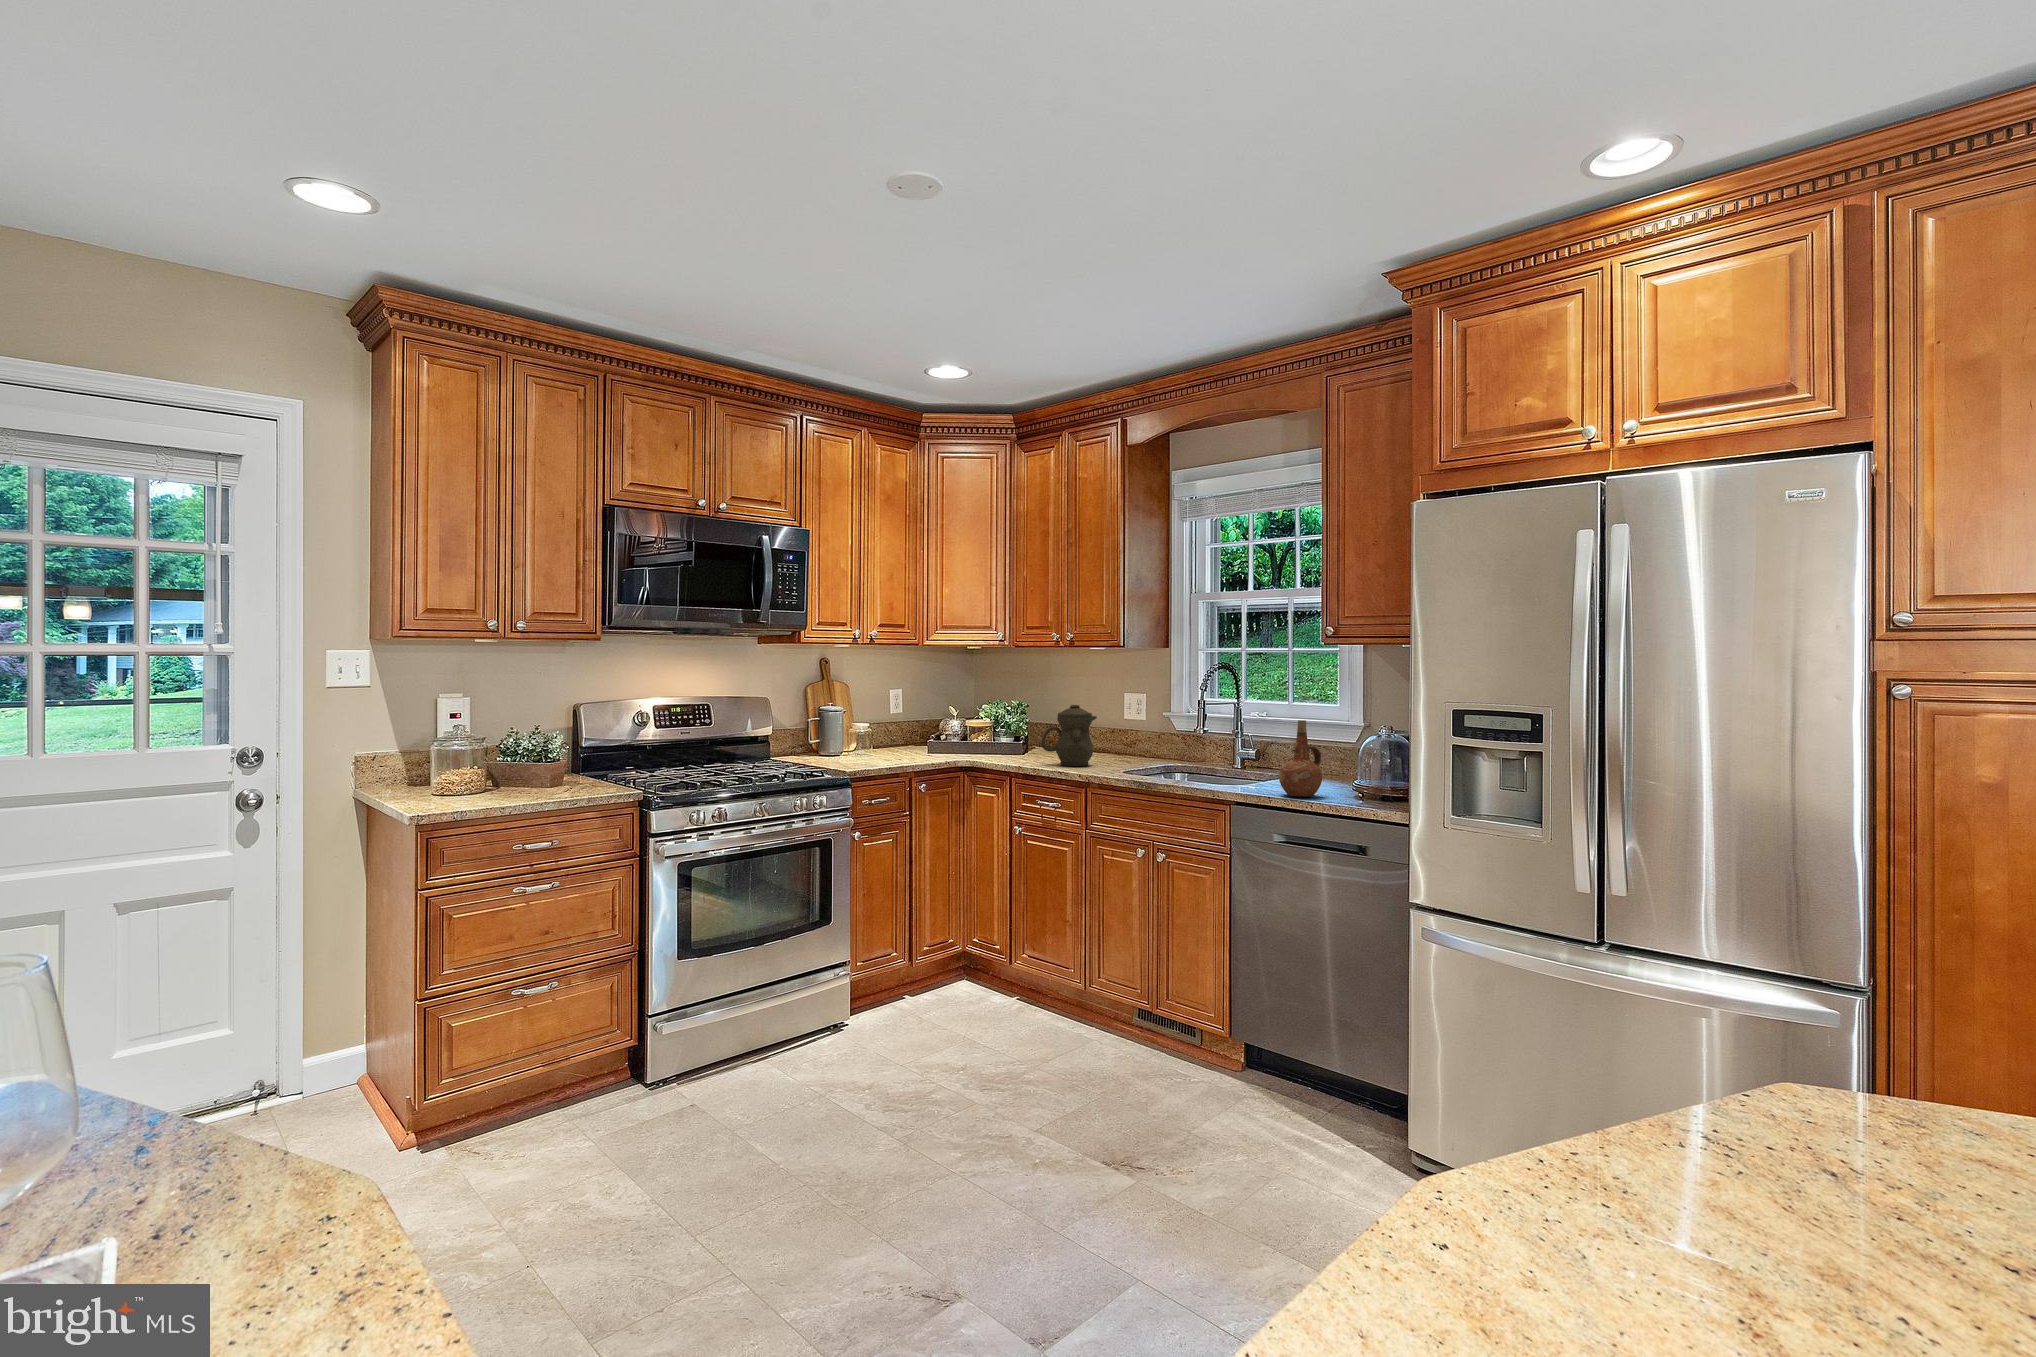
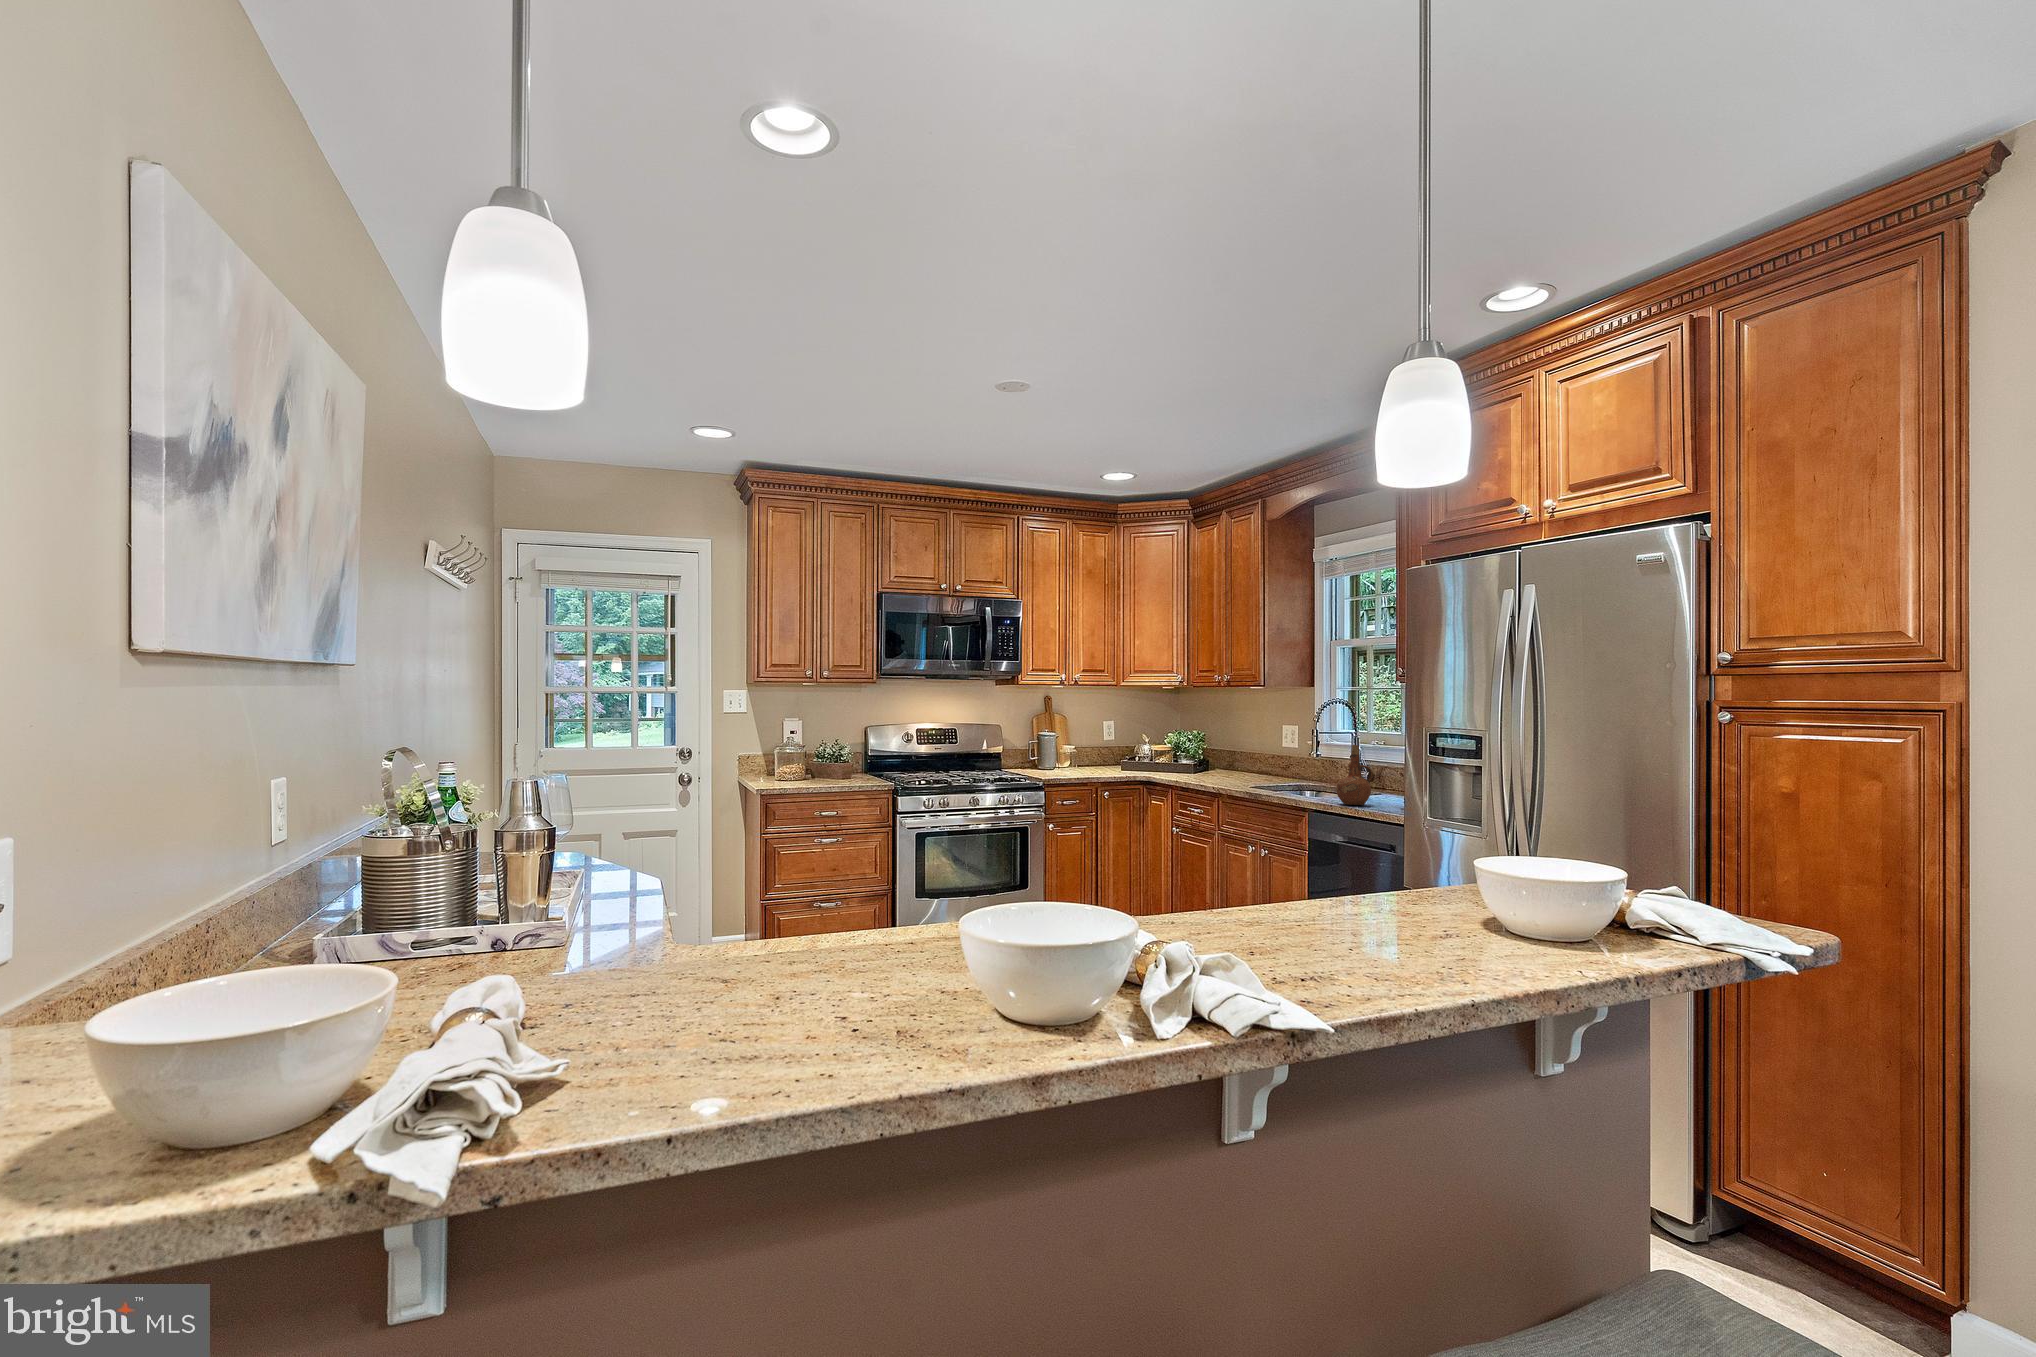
teapot: present [1041,705,1097,766] -> none [1195,731,1240,780]

